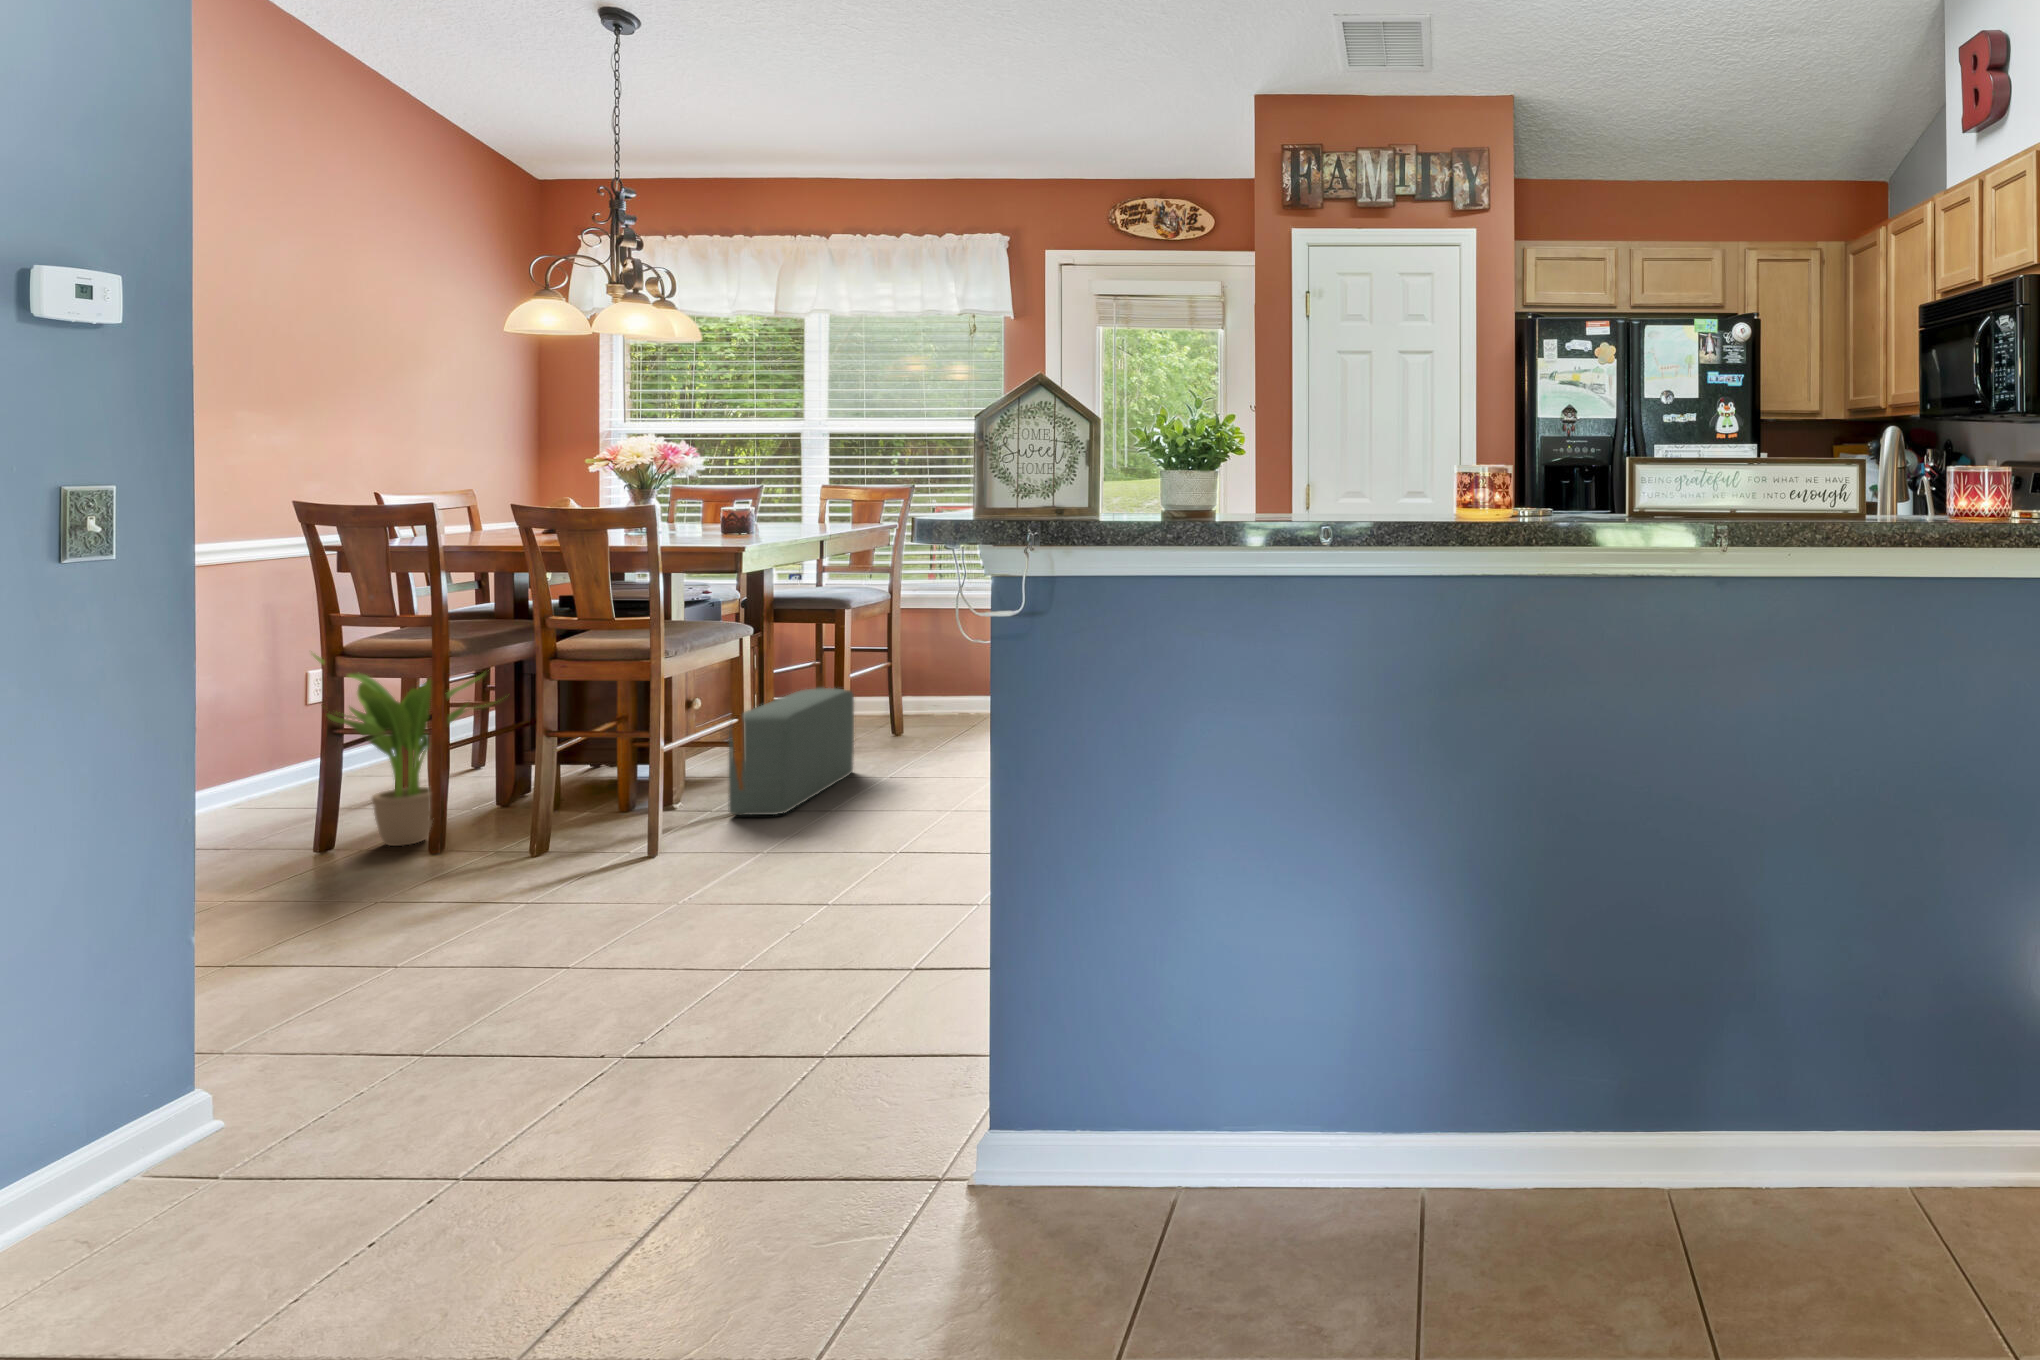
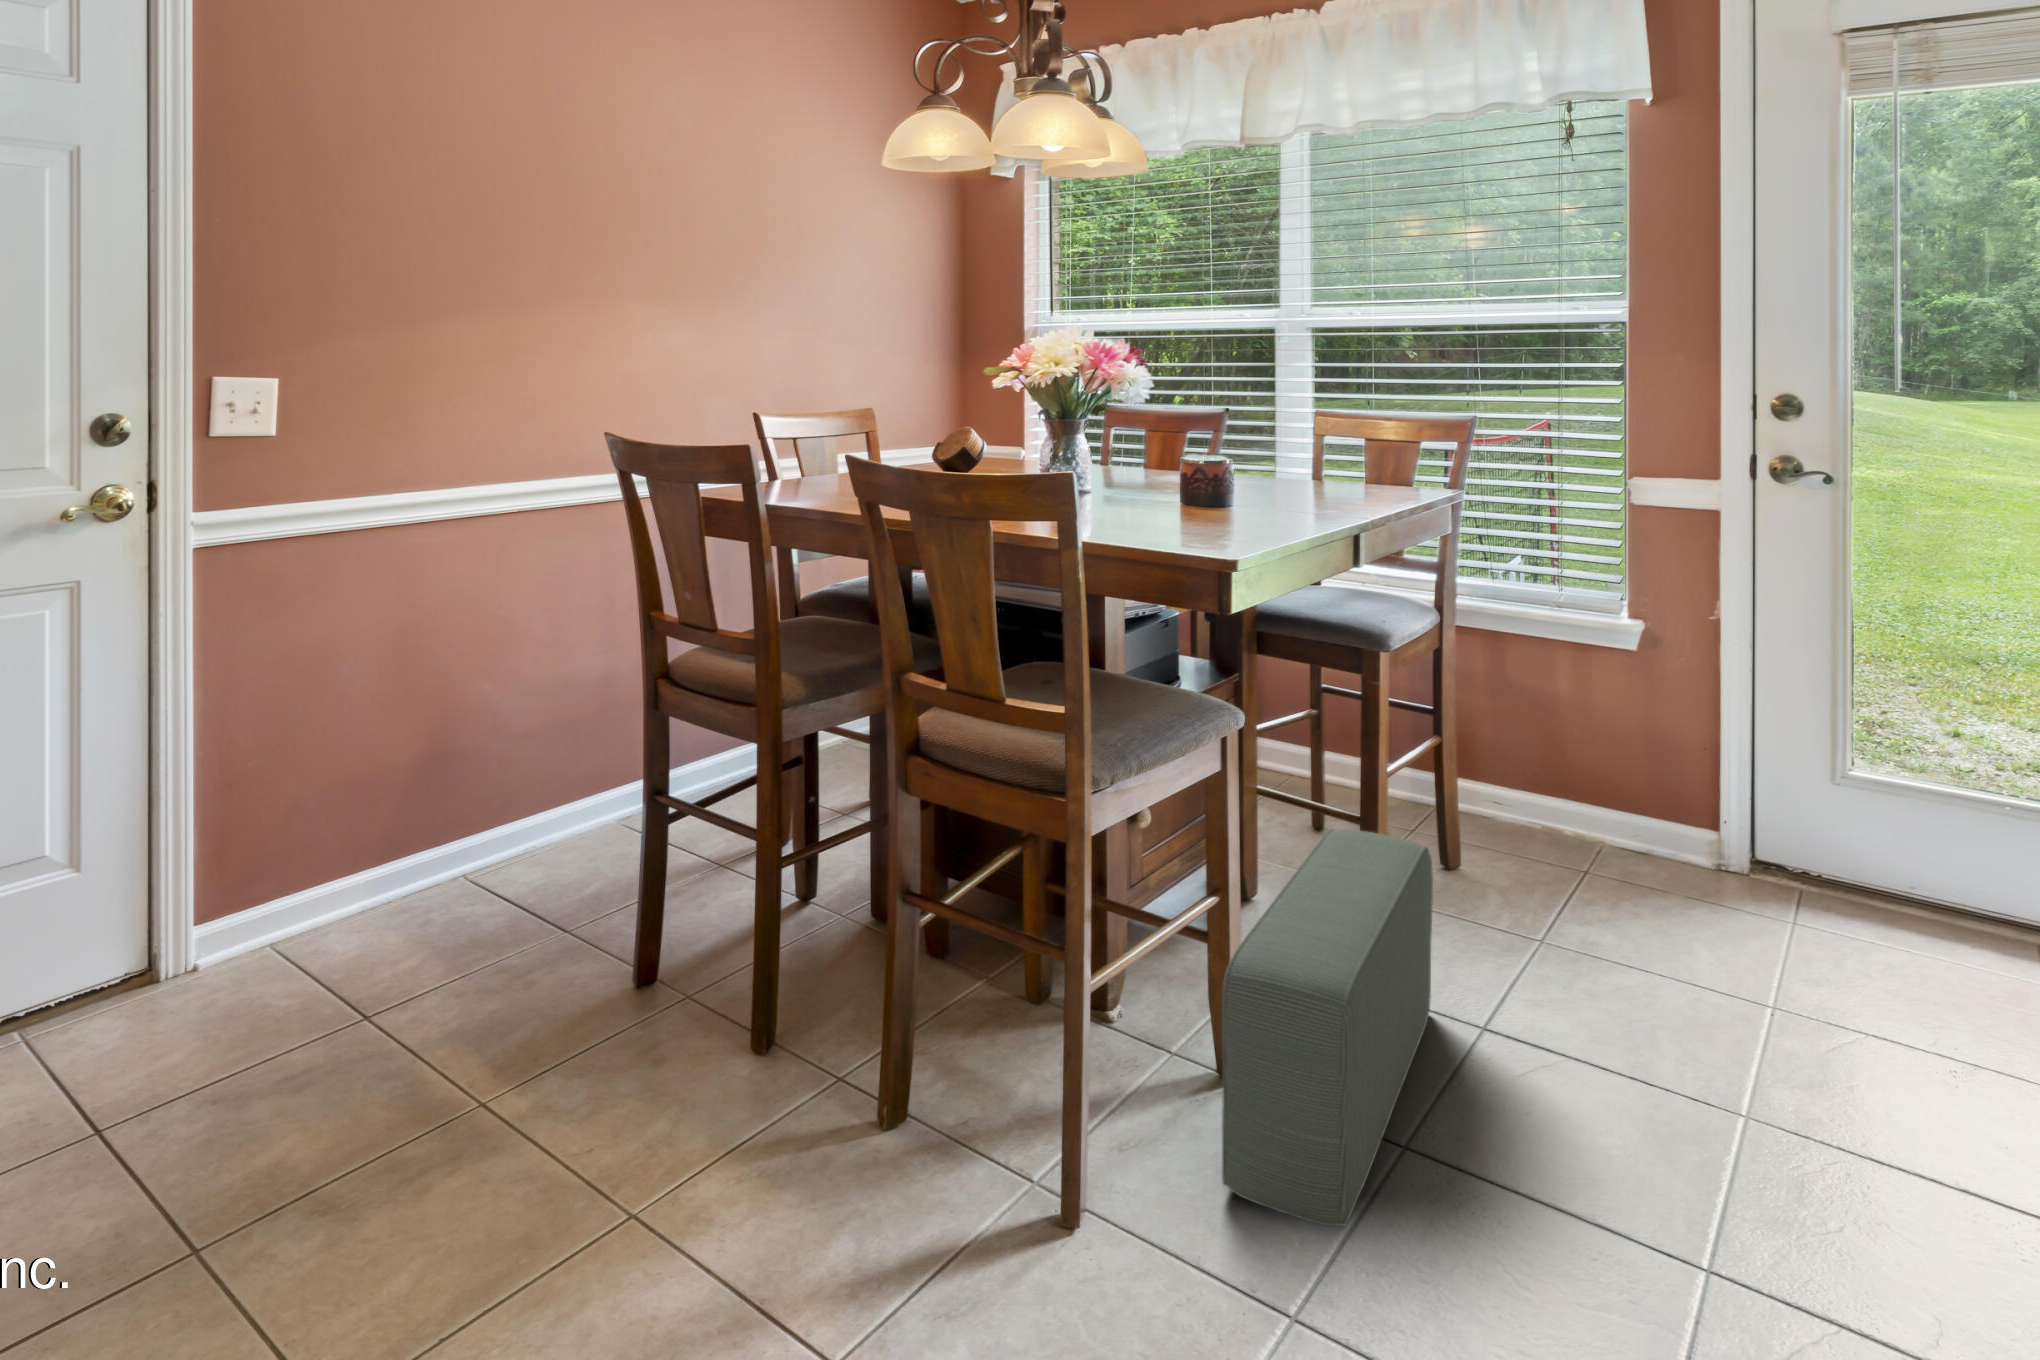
potted plant: present [313,654,483,846] -> none [515,728,826,1125]

